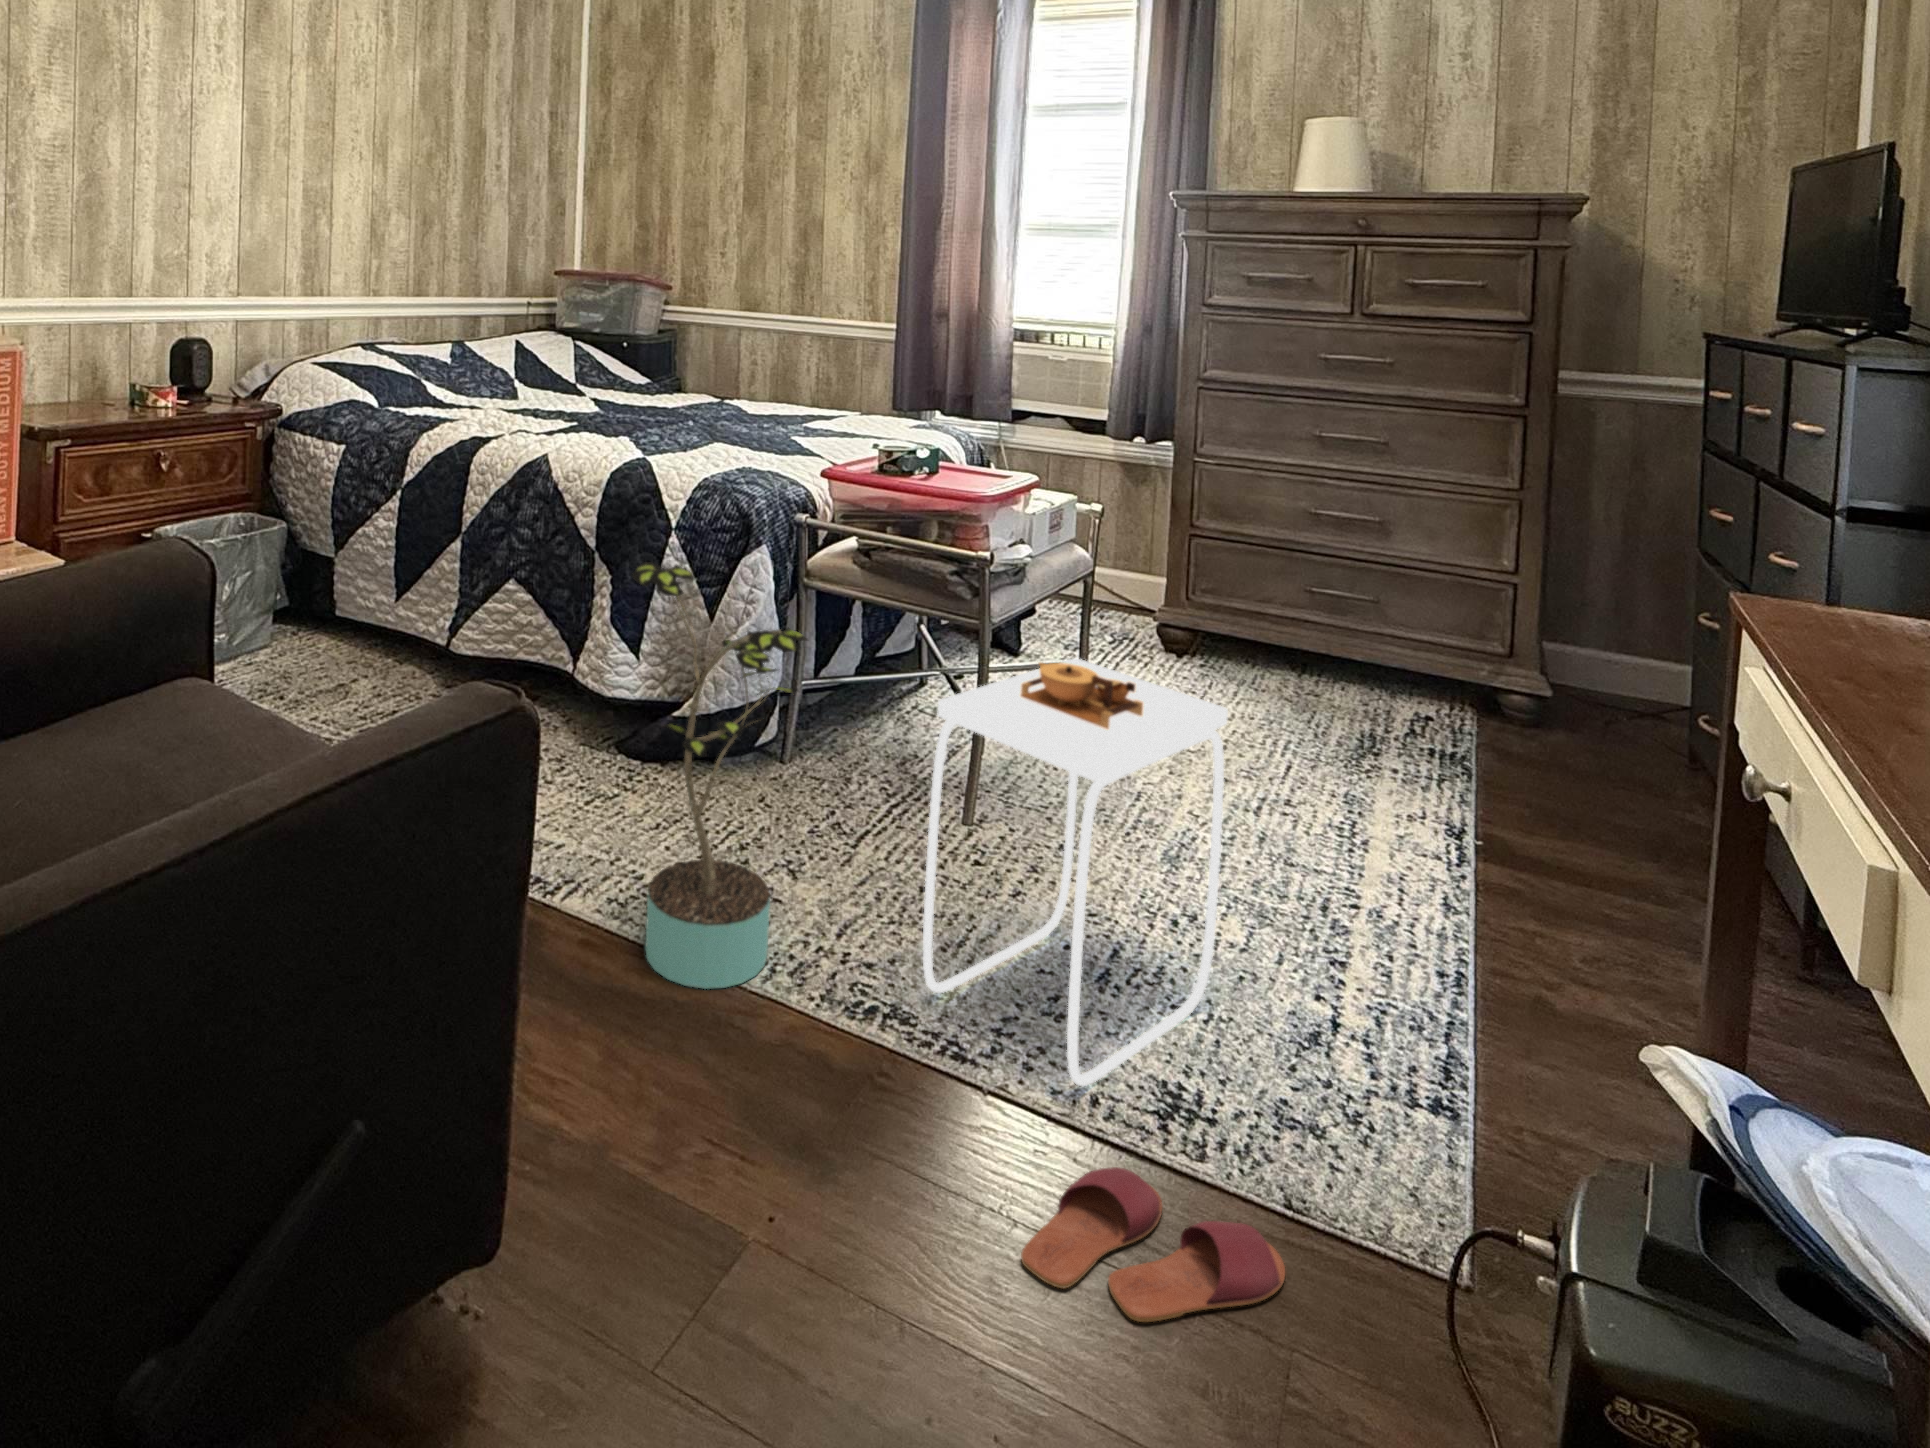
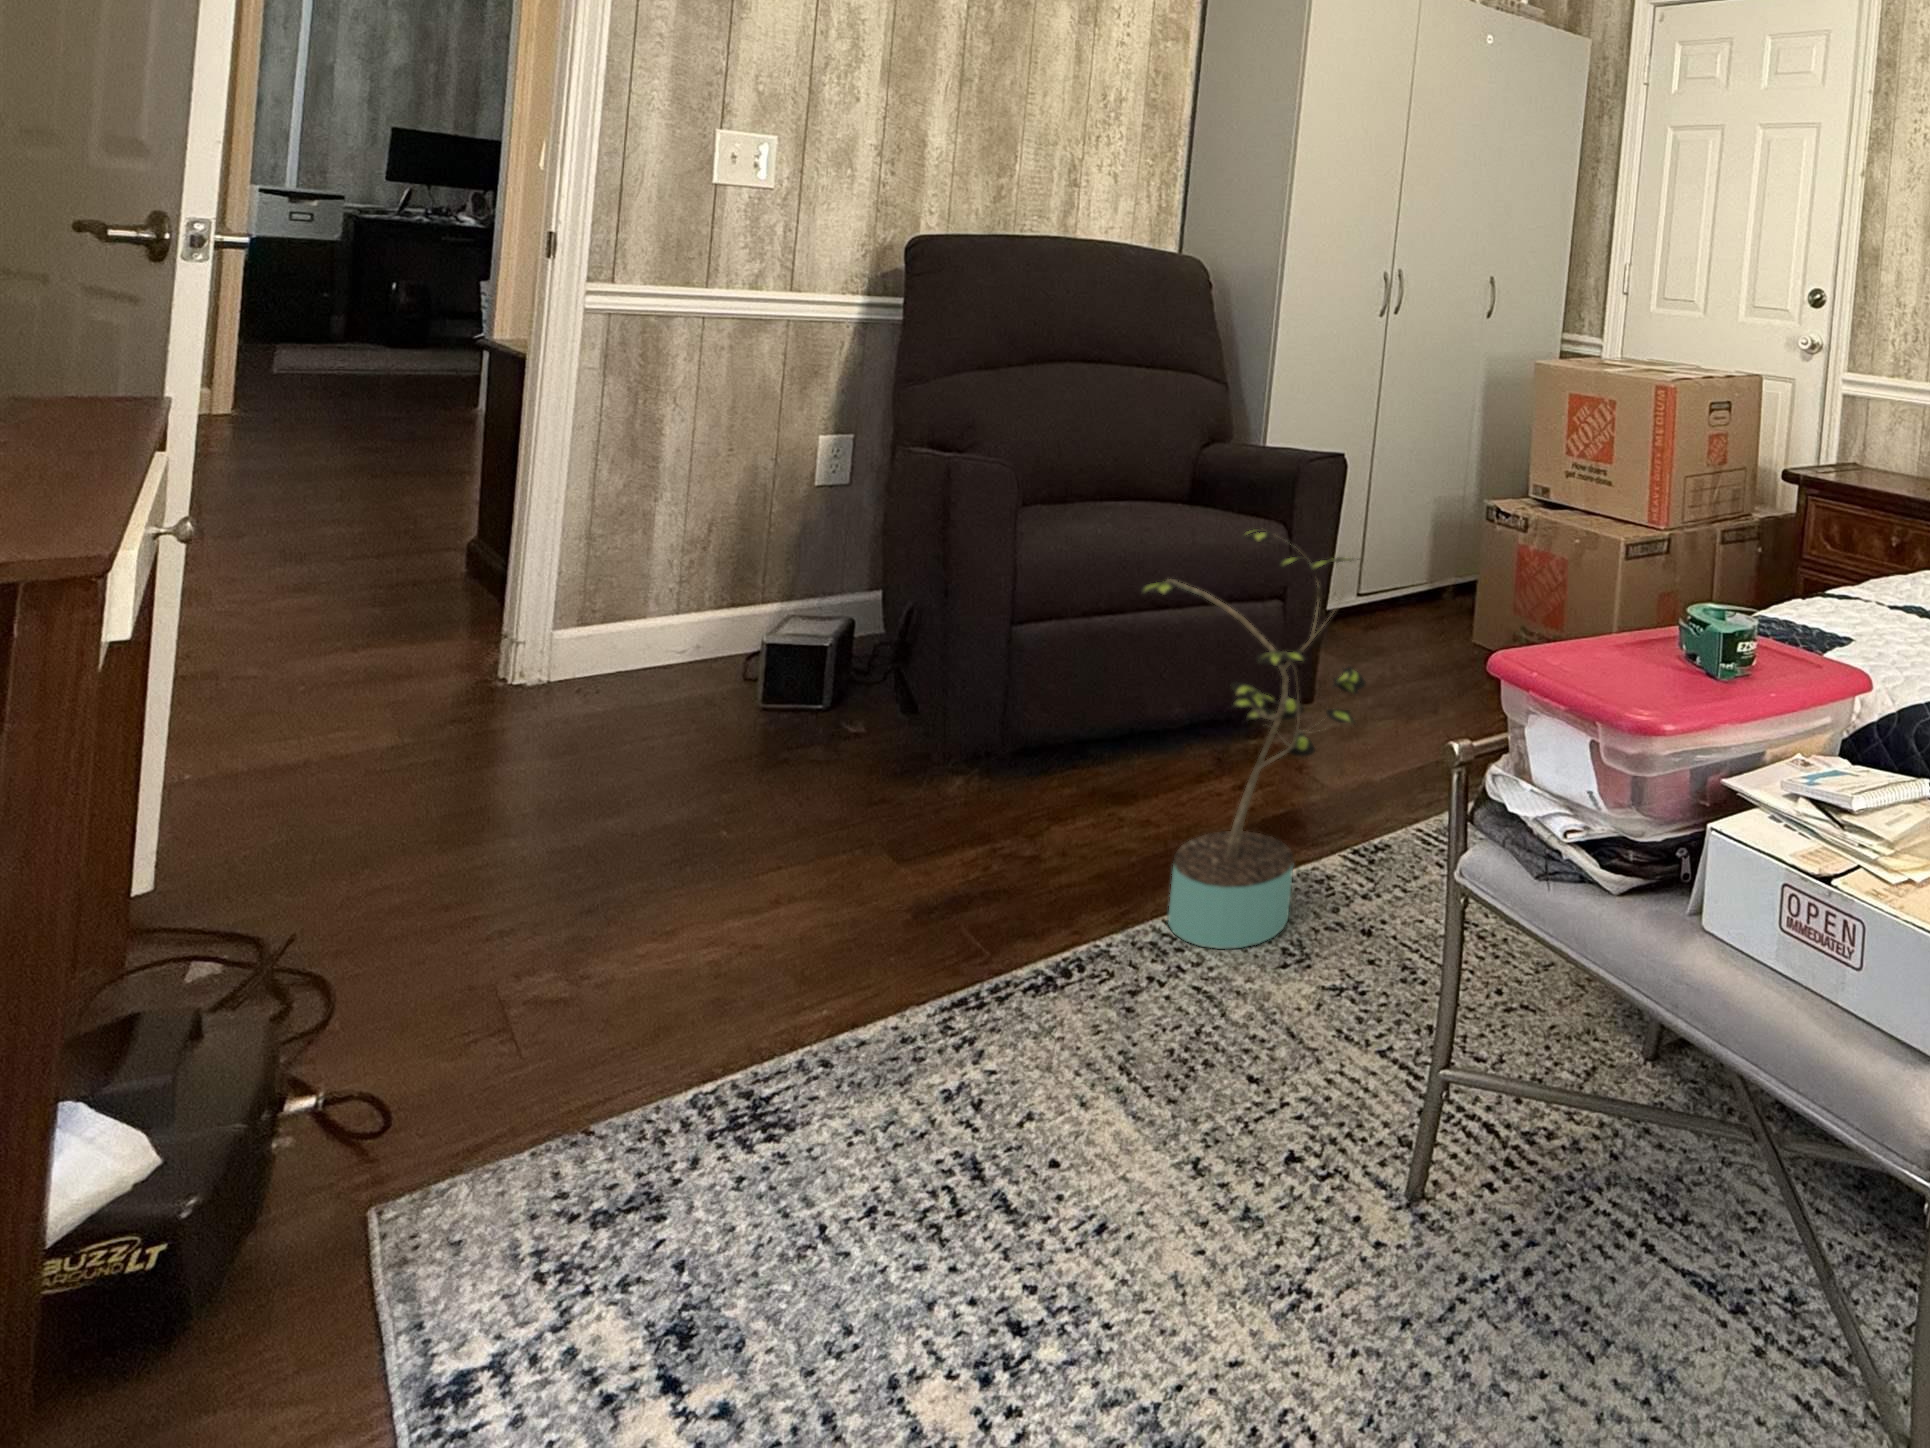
side table: present [923,658,1228,1086] -> none [841,683,1138,1216]
slippers: present [1021,1167,1285,1322] -> none [557,951,767,1084]

